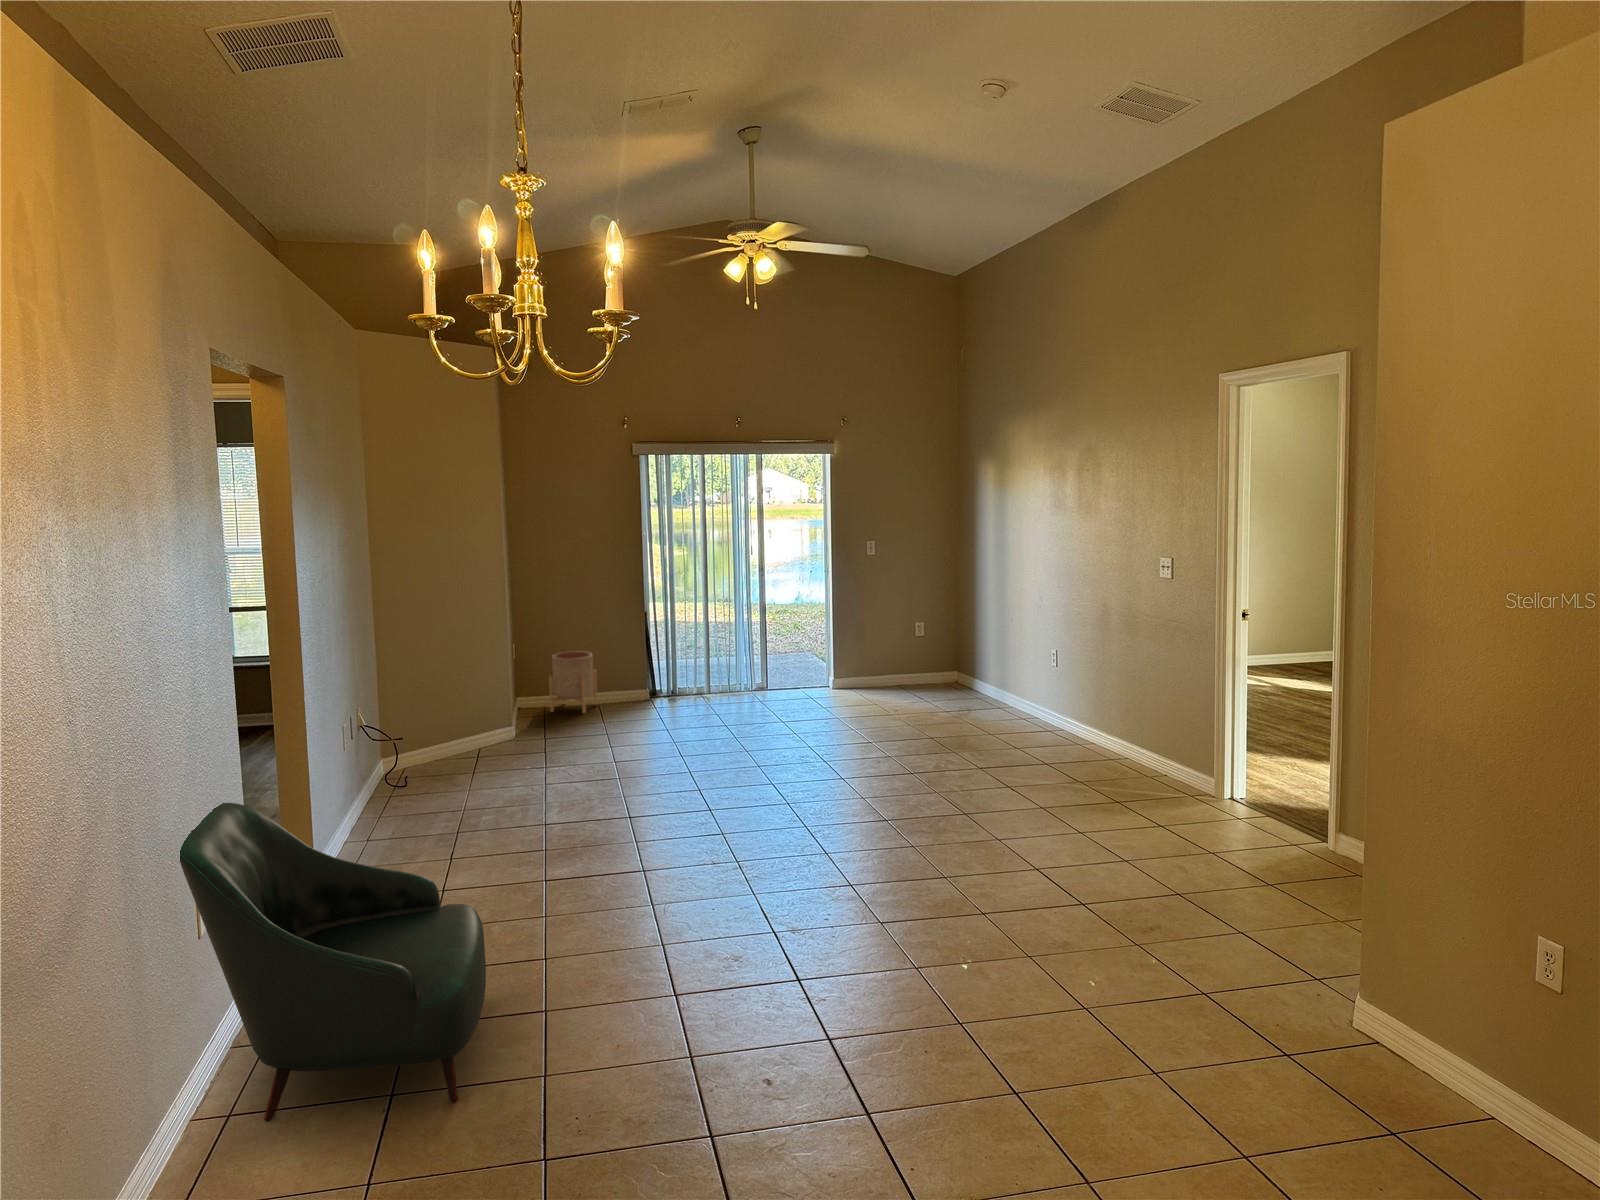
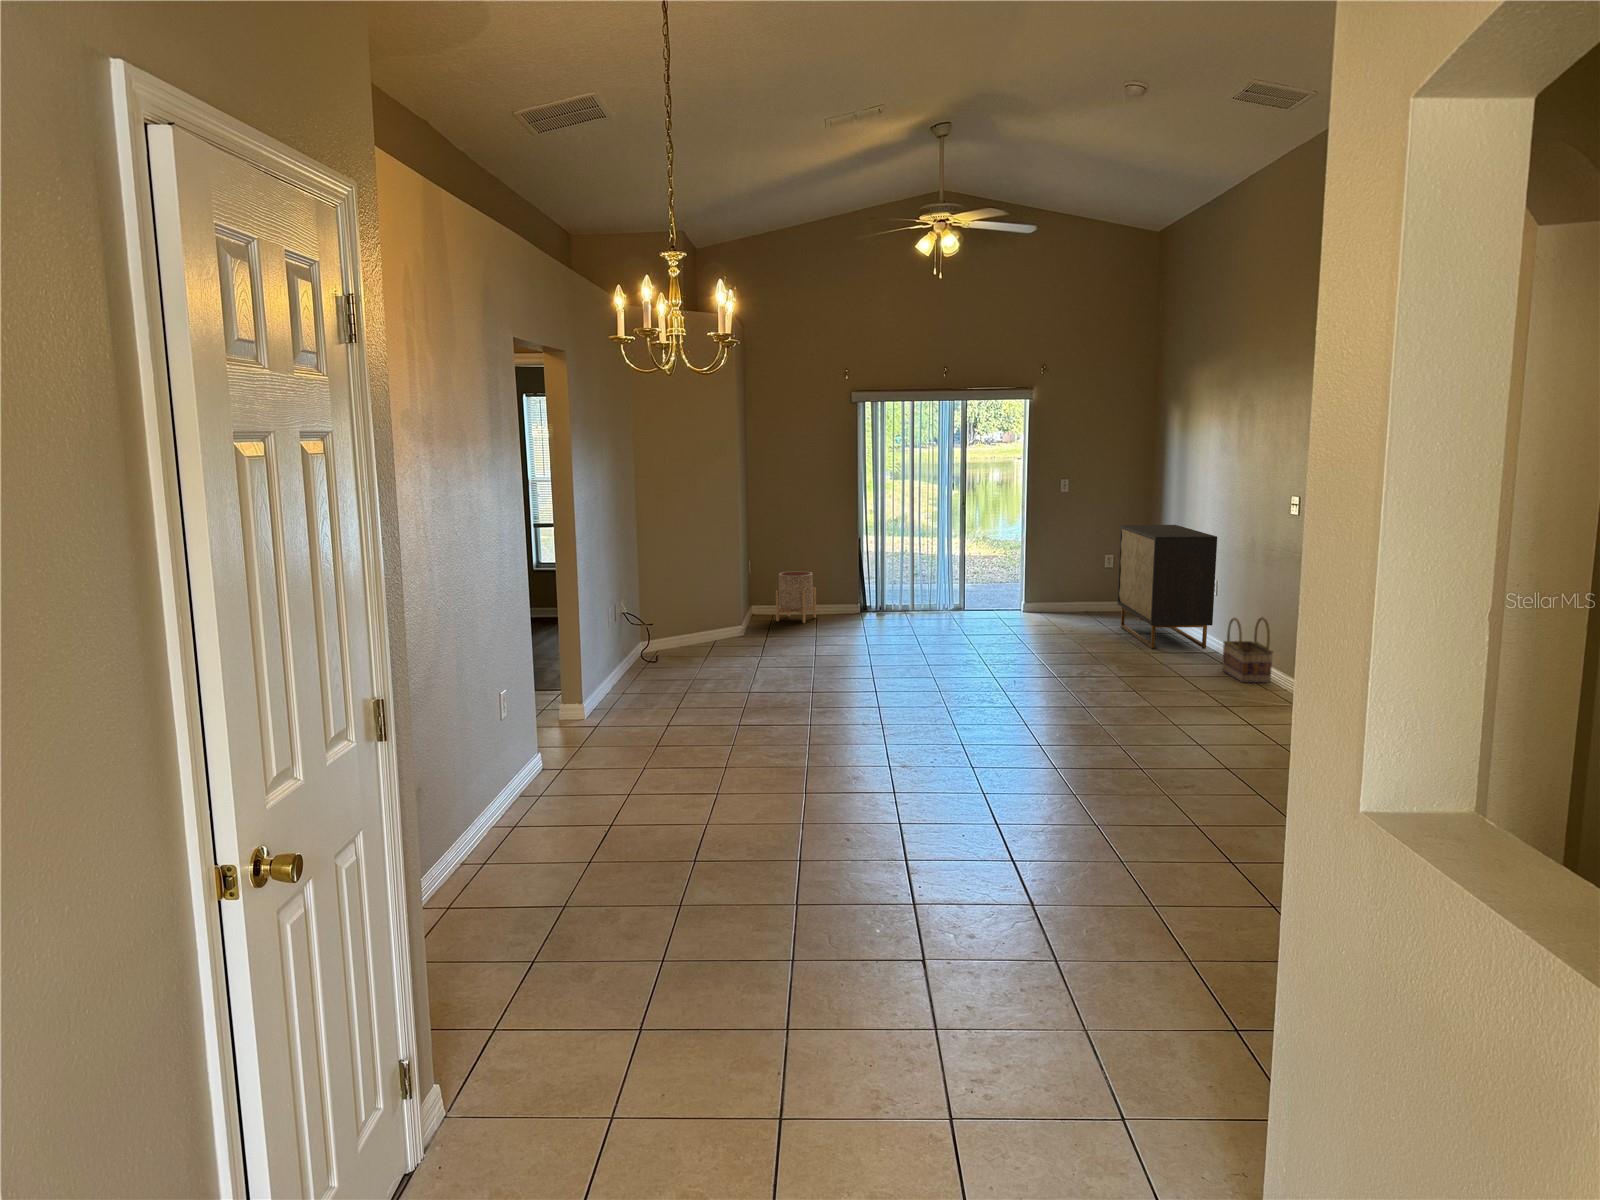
cabinet: none [933,593,1039,735] -> present [1118,525,1217,649]
basket: none [1054,705,1108,778] -> present [1222,617,1273,683]
armchair: present [180,803,486,1122] -> none [485,617,701,843]

